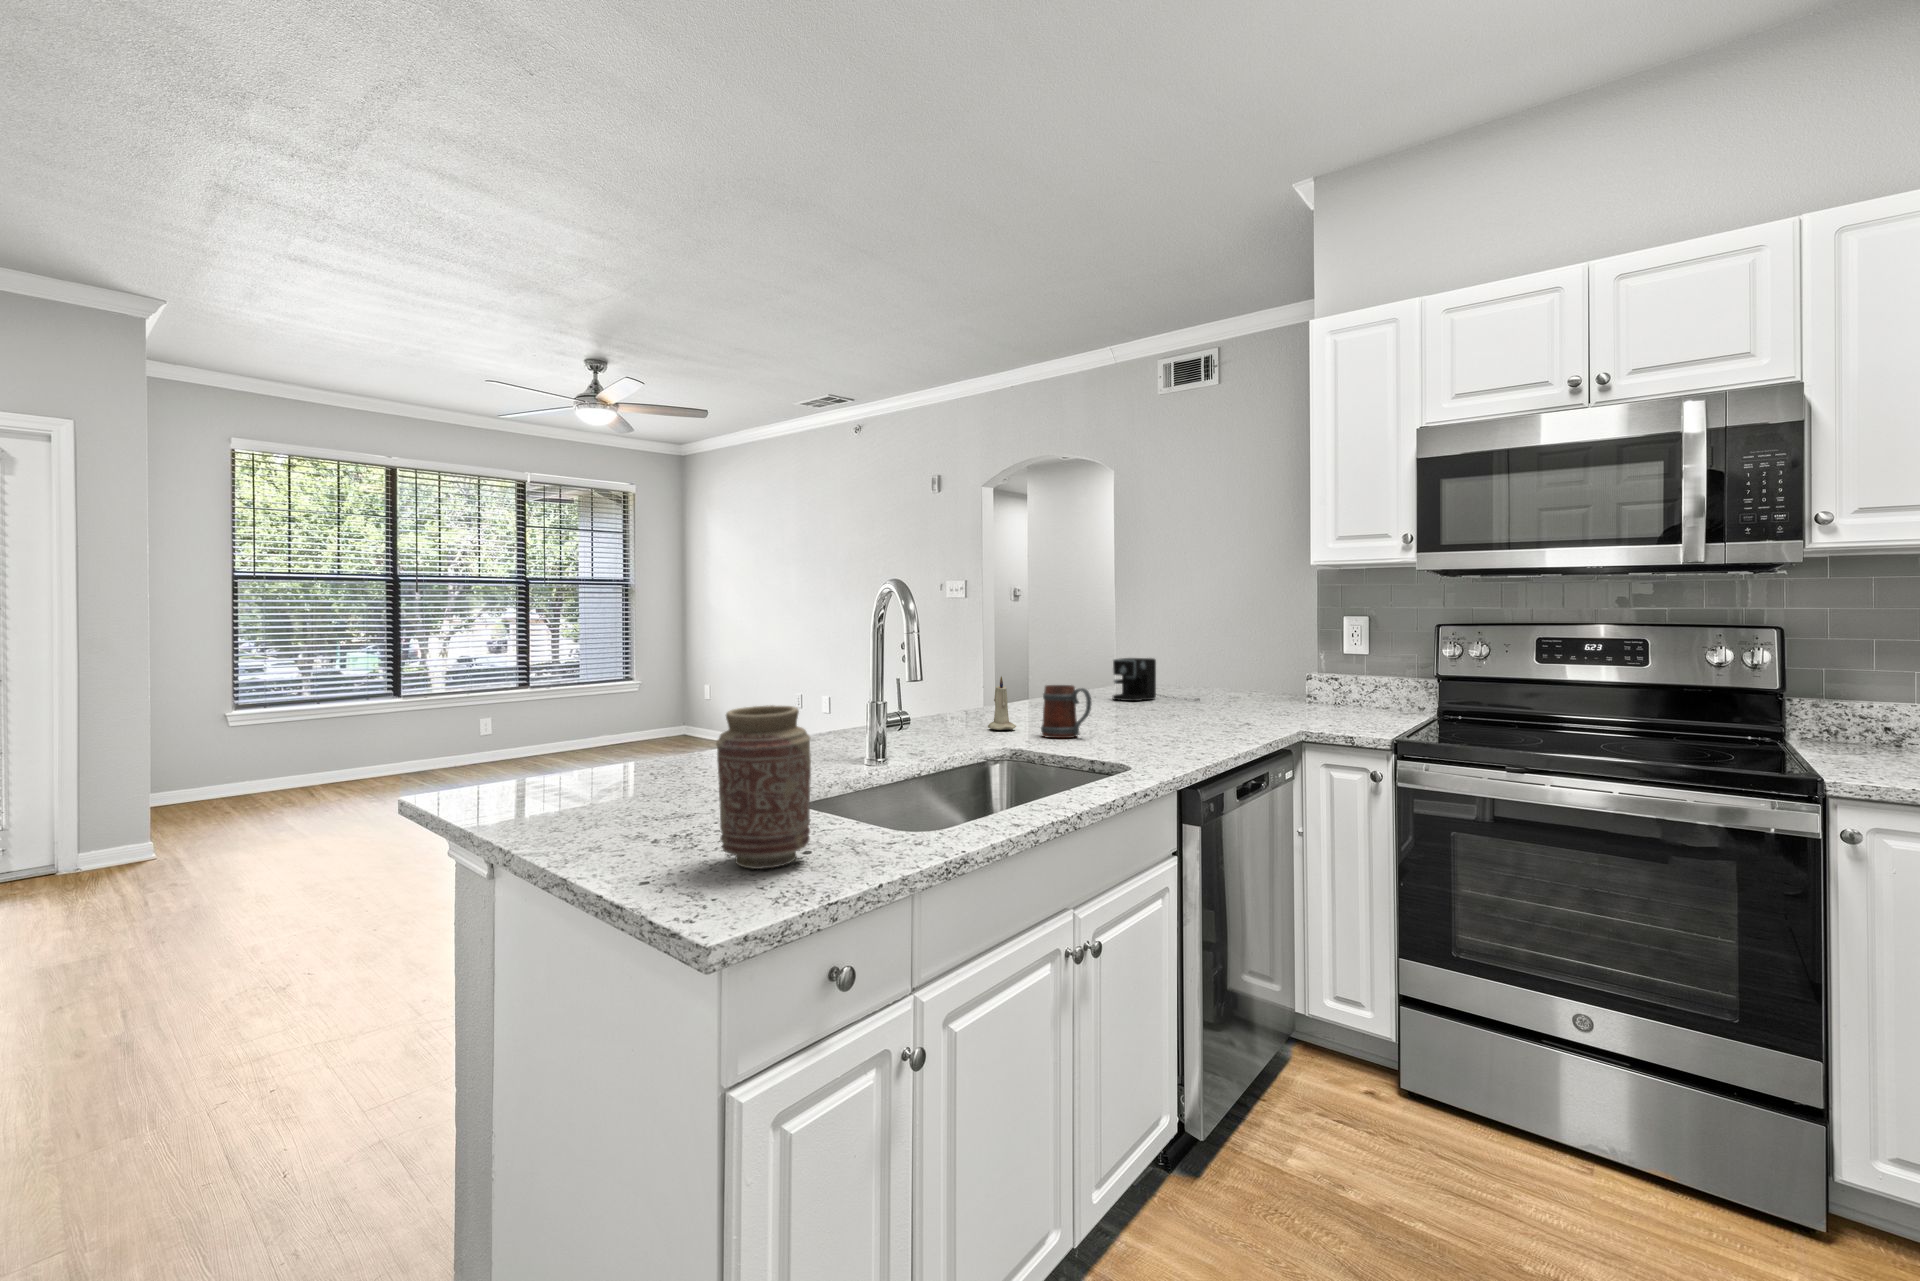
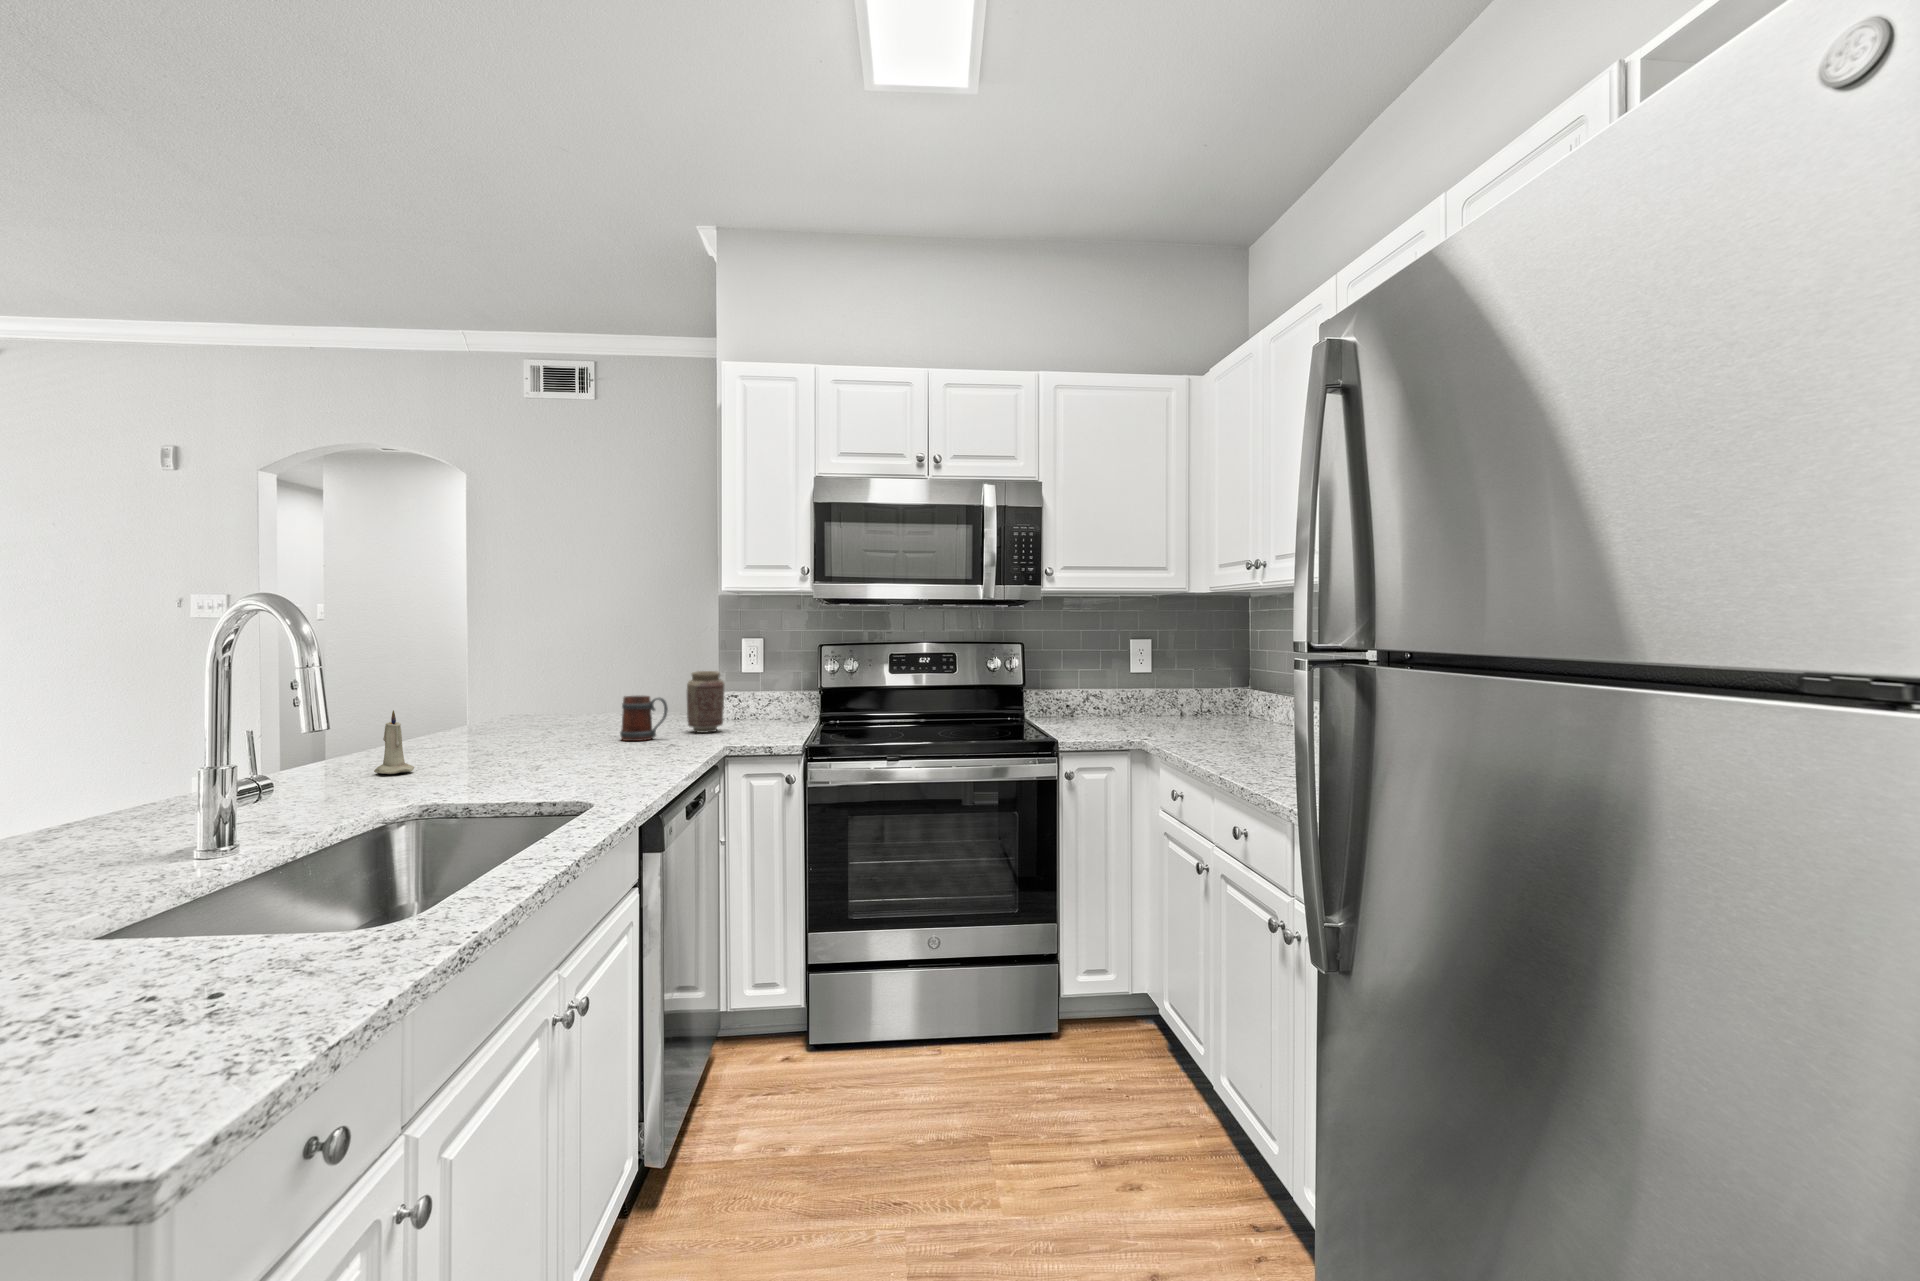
coffee maker: present [1113,658,1199,701] -> none [506,679,604,725]
mug: present [1041,685,1091,738] -> present [620,696,668,741]
vase: present [716,705,811,869] -> present [687,671,724,733]

